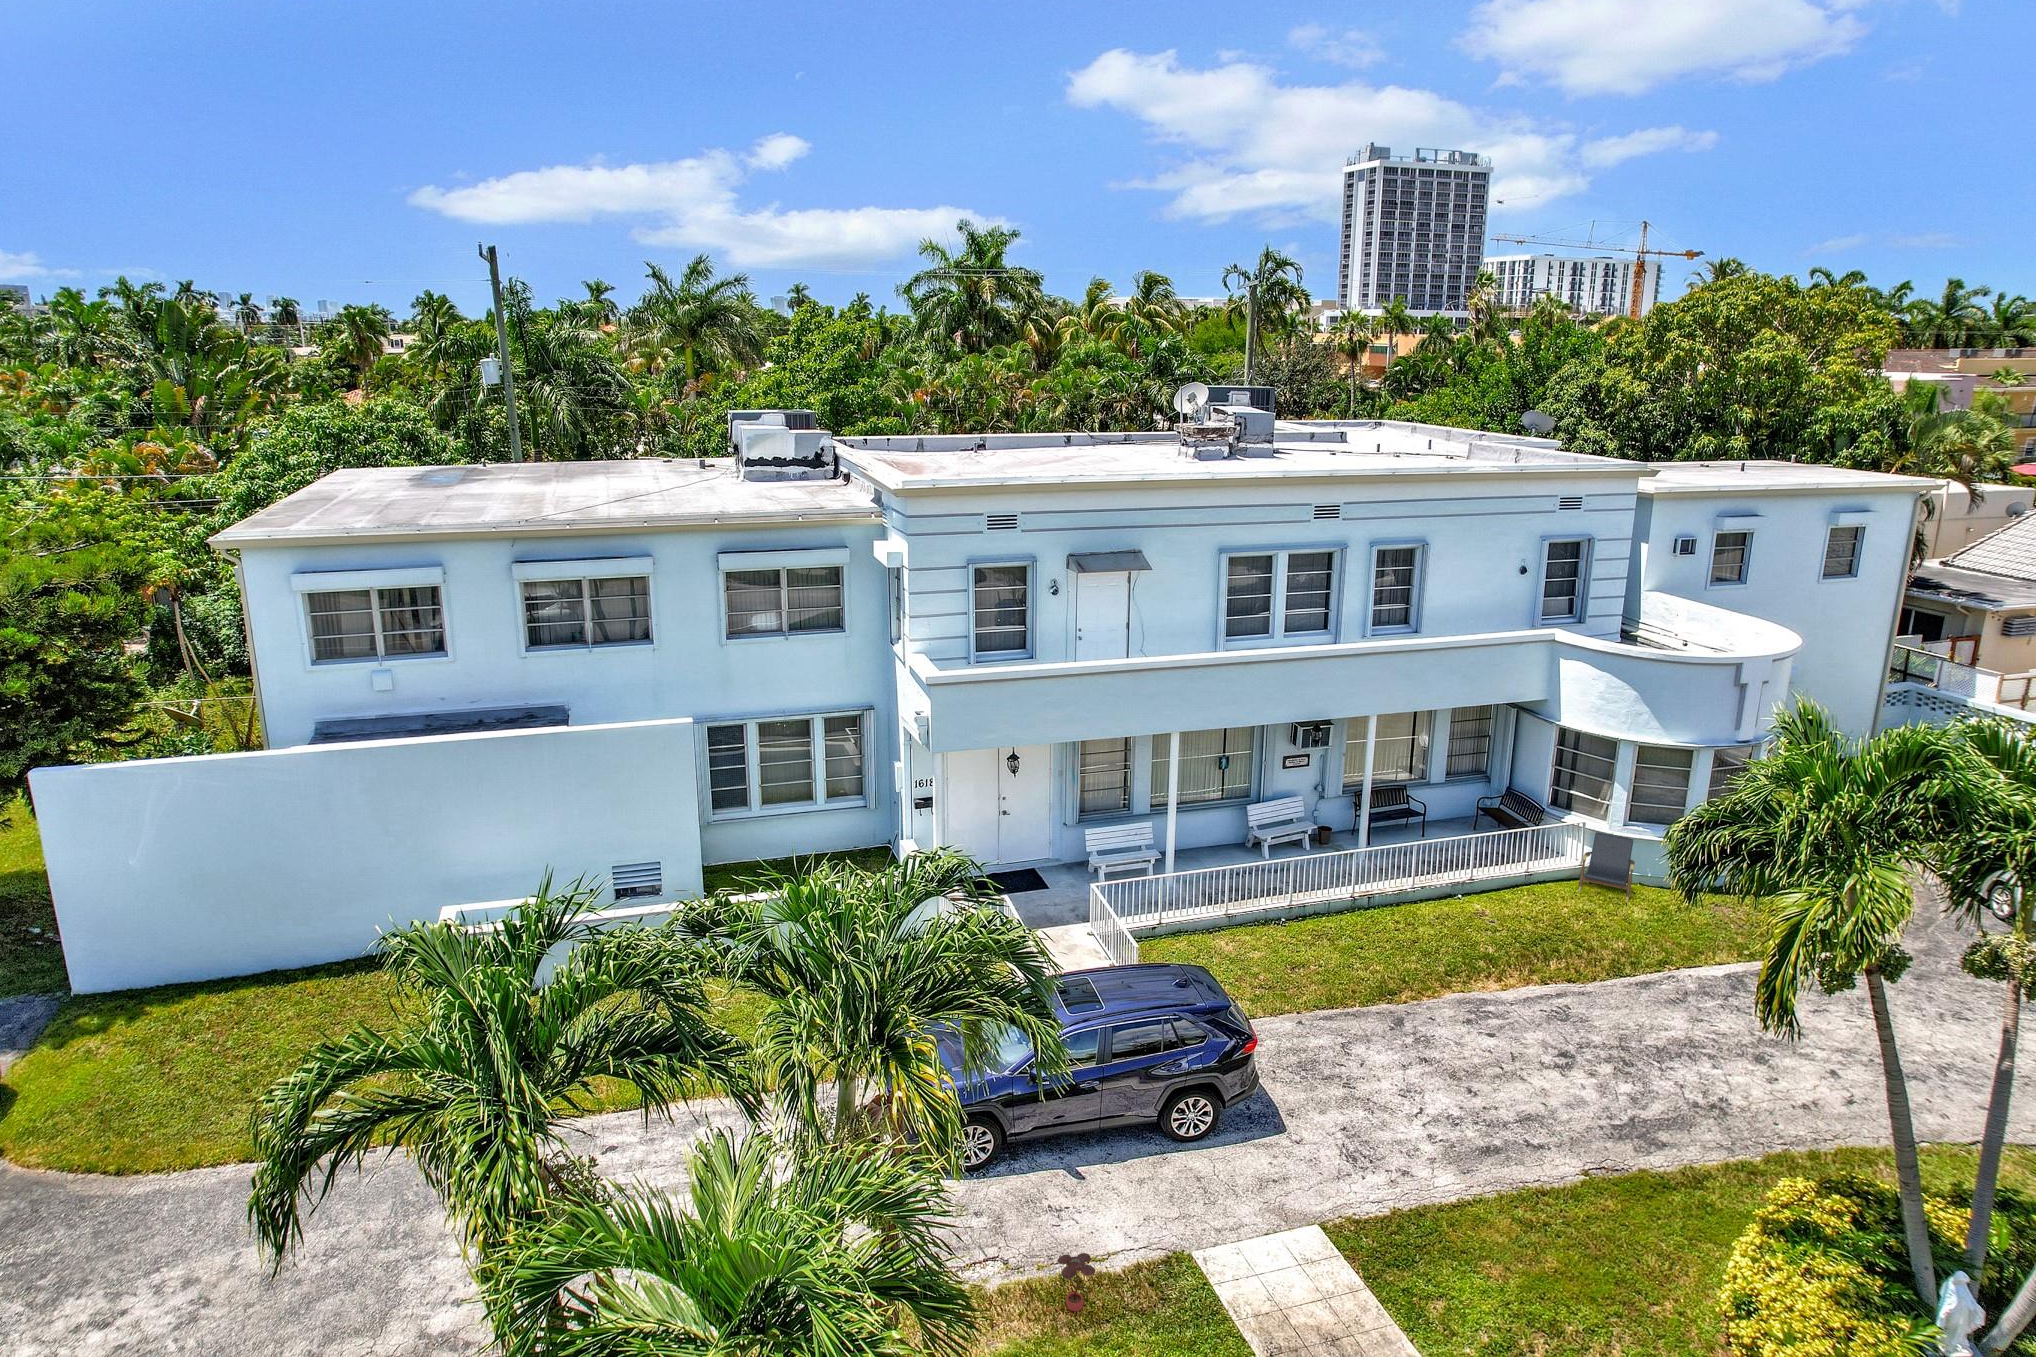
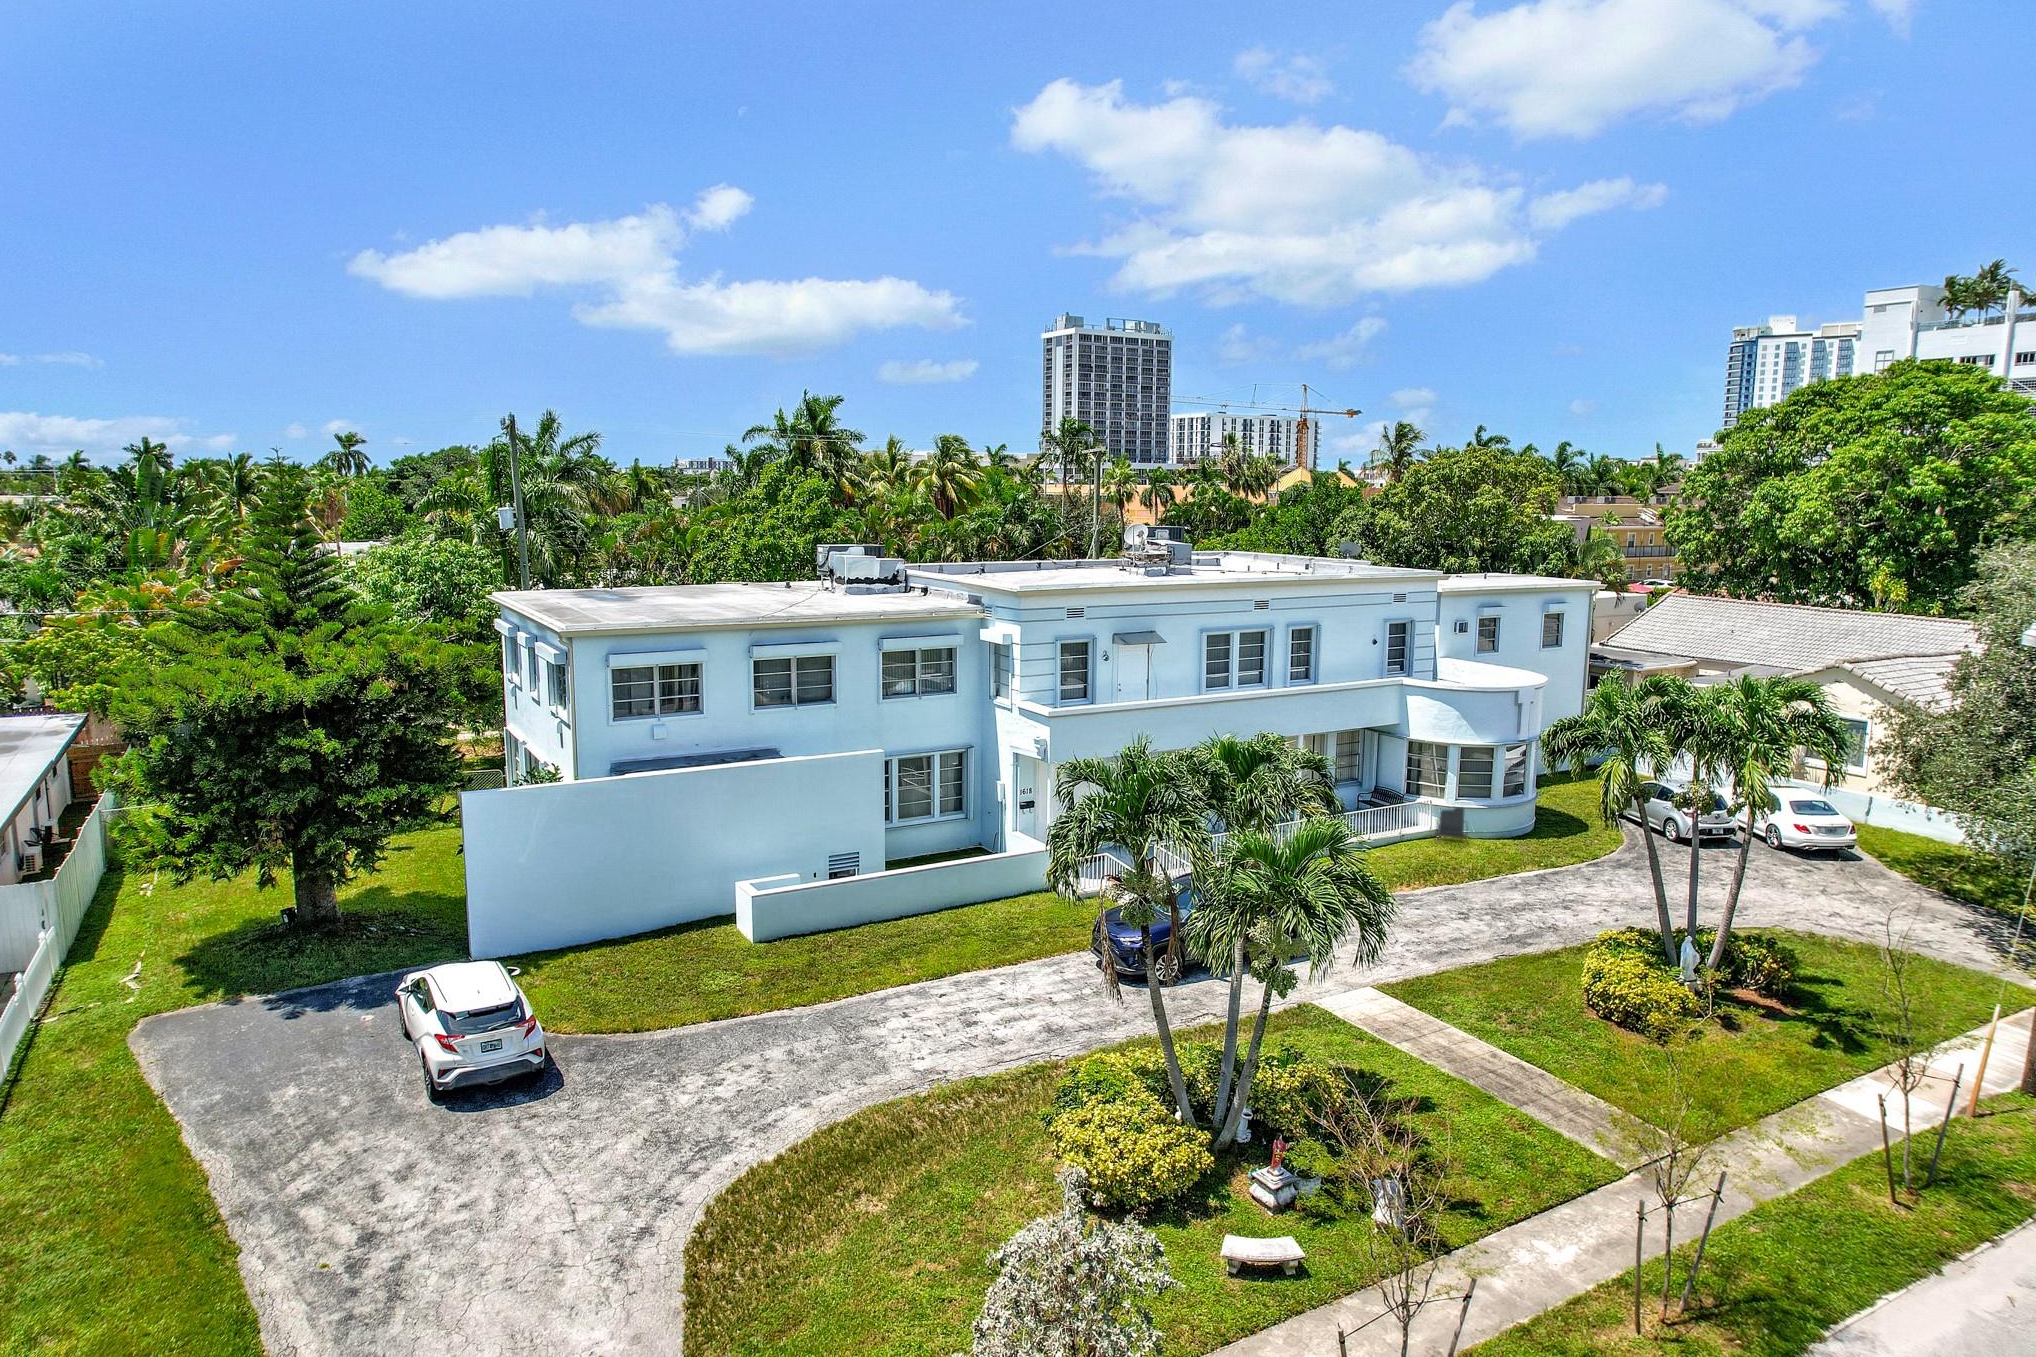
potted plant: present [1057,1253,1095,1312] -> none [1246,997,1269,1029]

